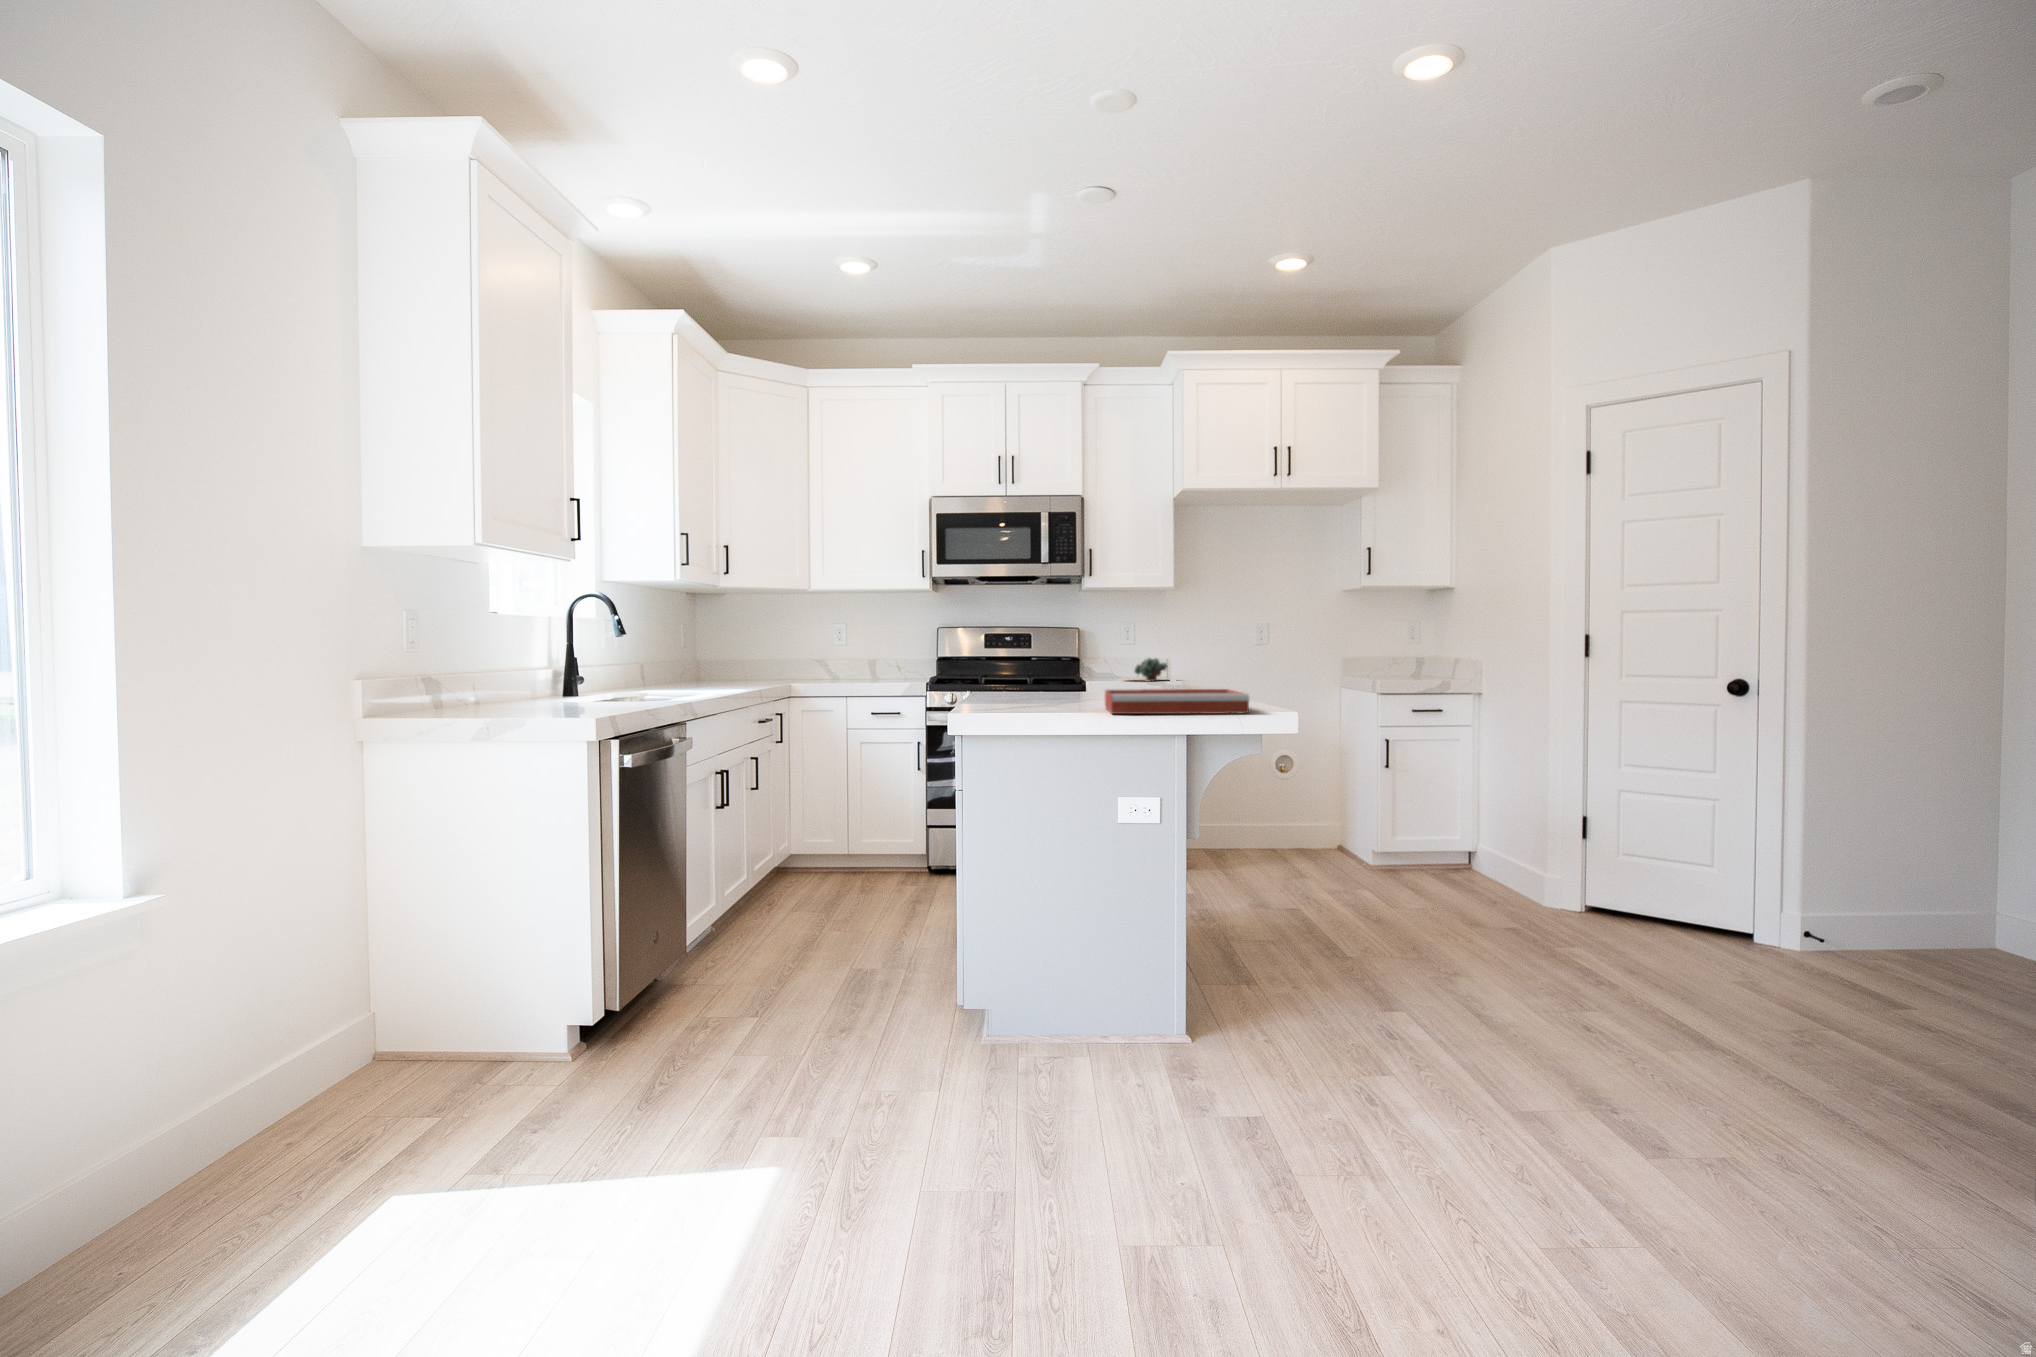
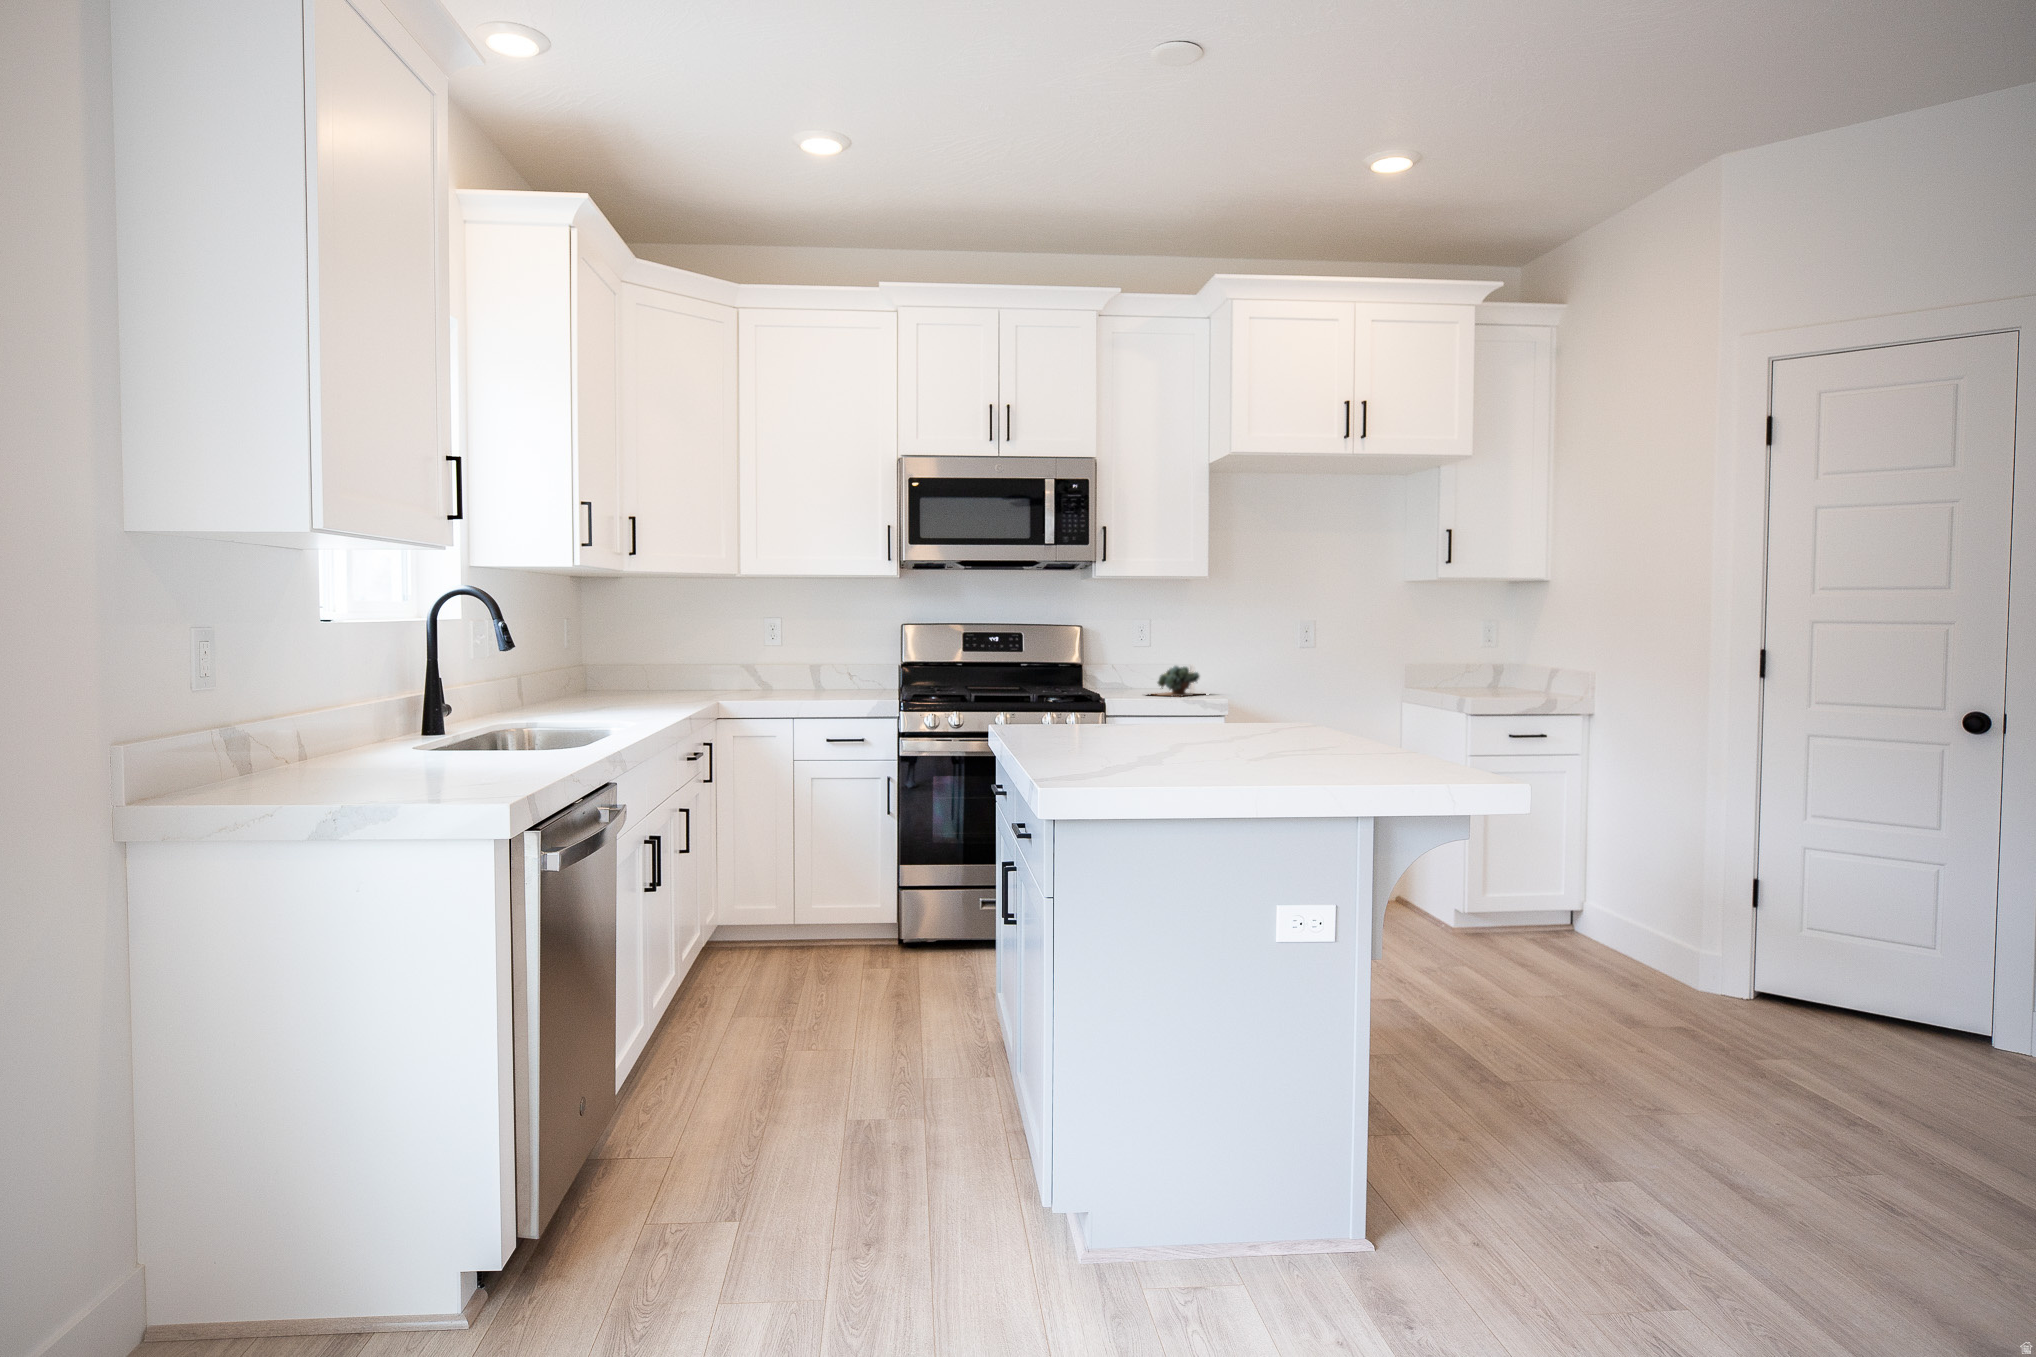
tray: present [1105,689,1250,714] -> none [1184,727,1391,765]

